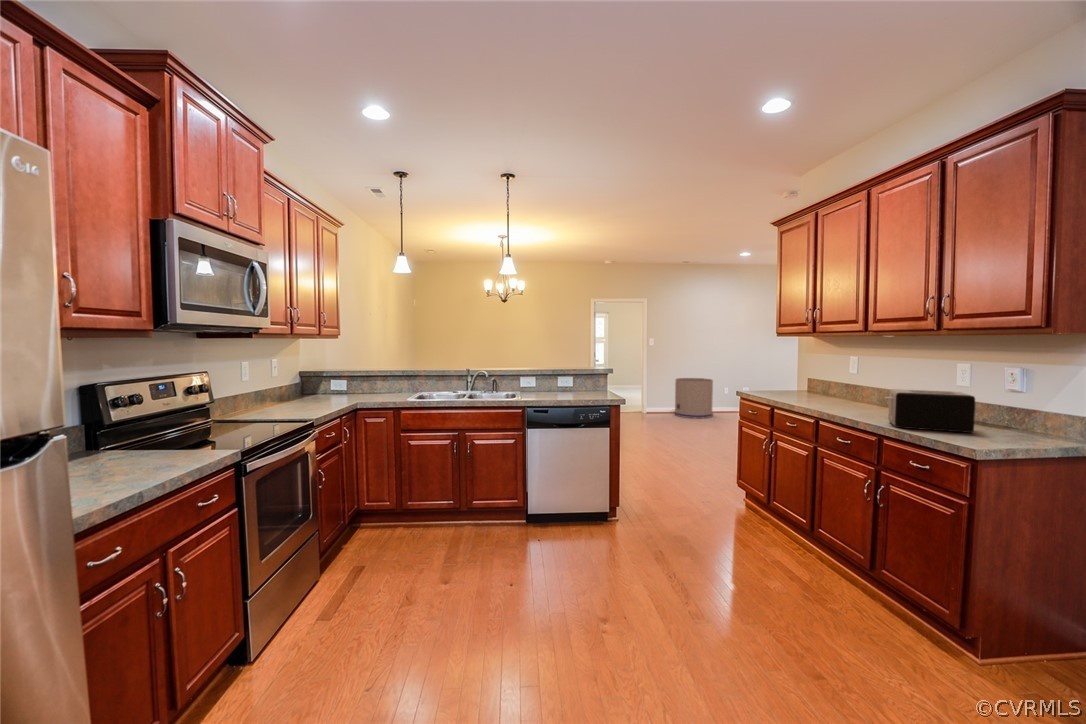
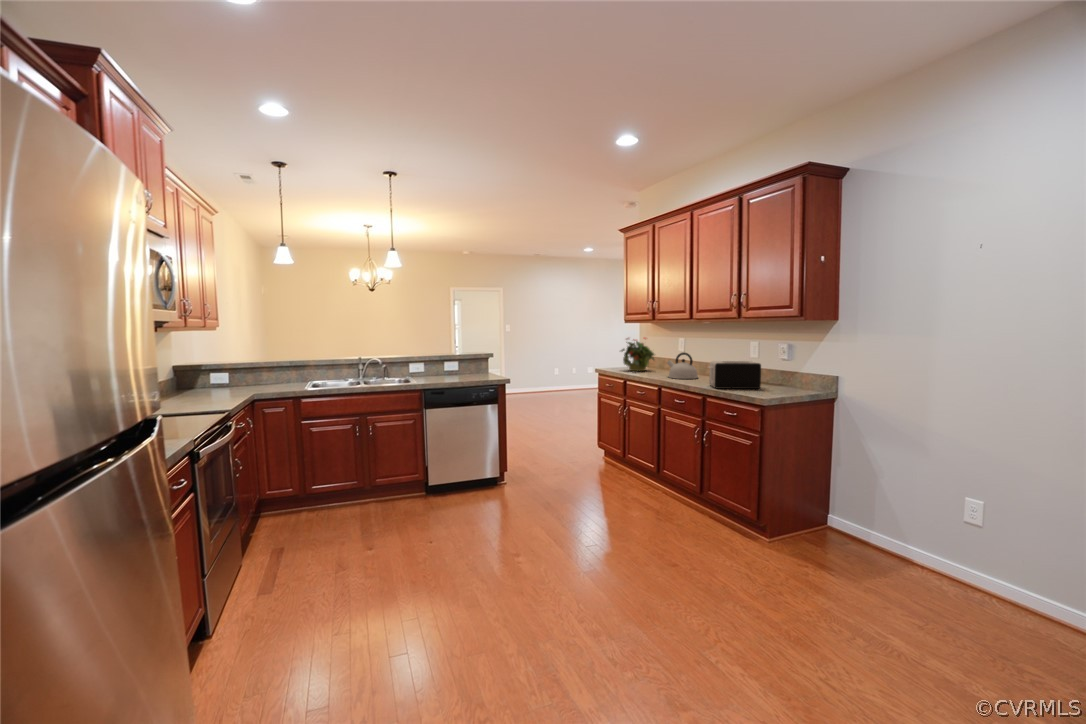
potted plant: none [765,354,816,397] -> present [621,338,654,371]
kettle: none [828,376,875,411] -> present [667,352,698,379]
trash can: present [674,378,713,418] -> none [532,360,565,396]

